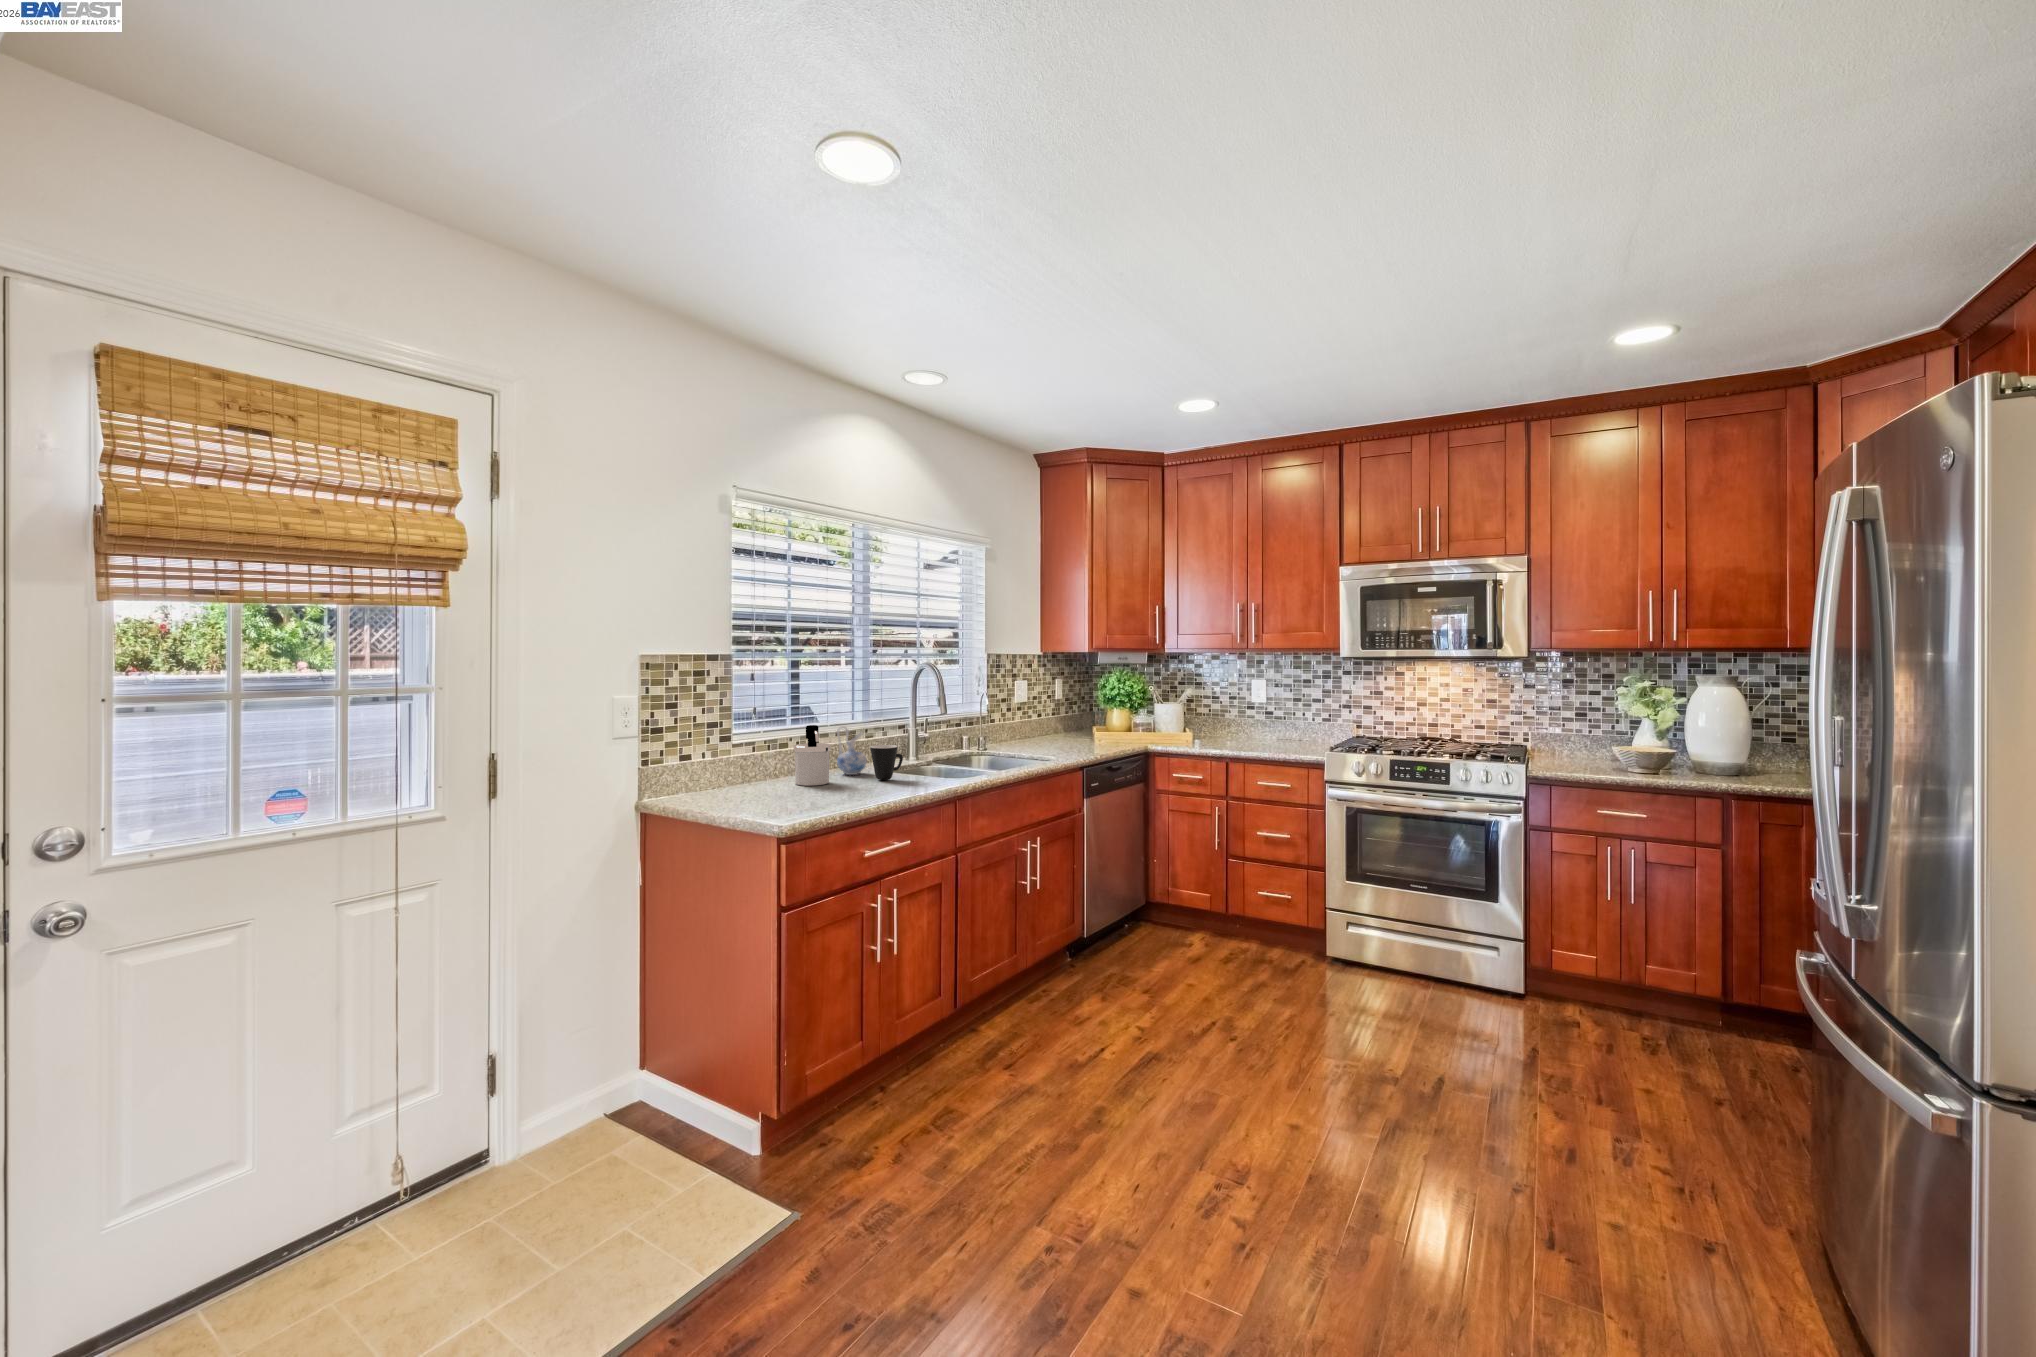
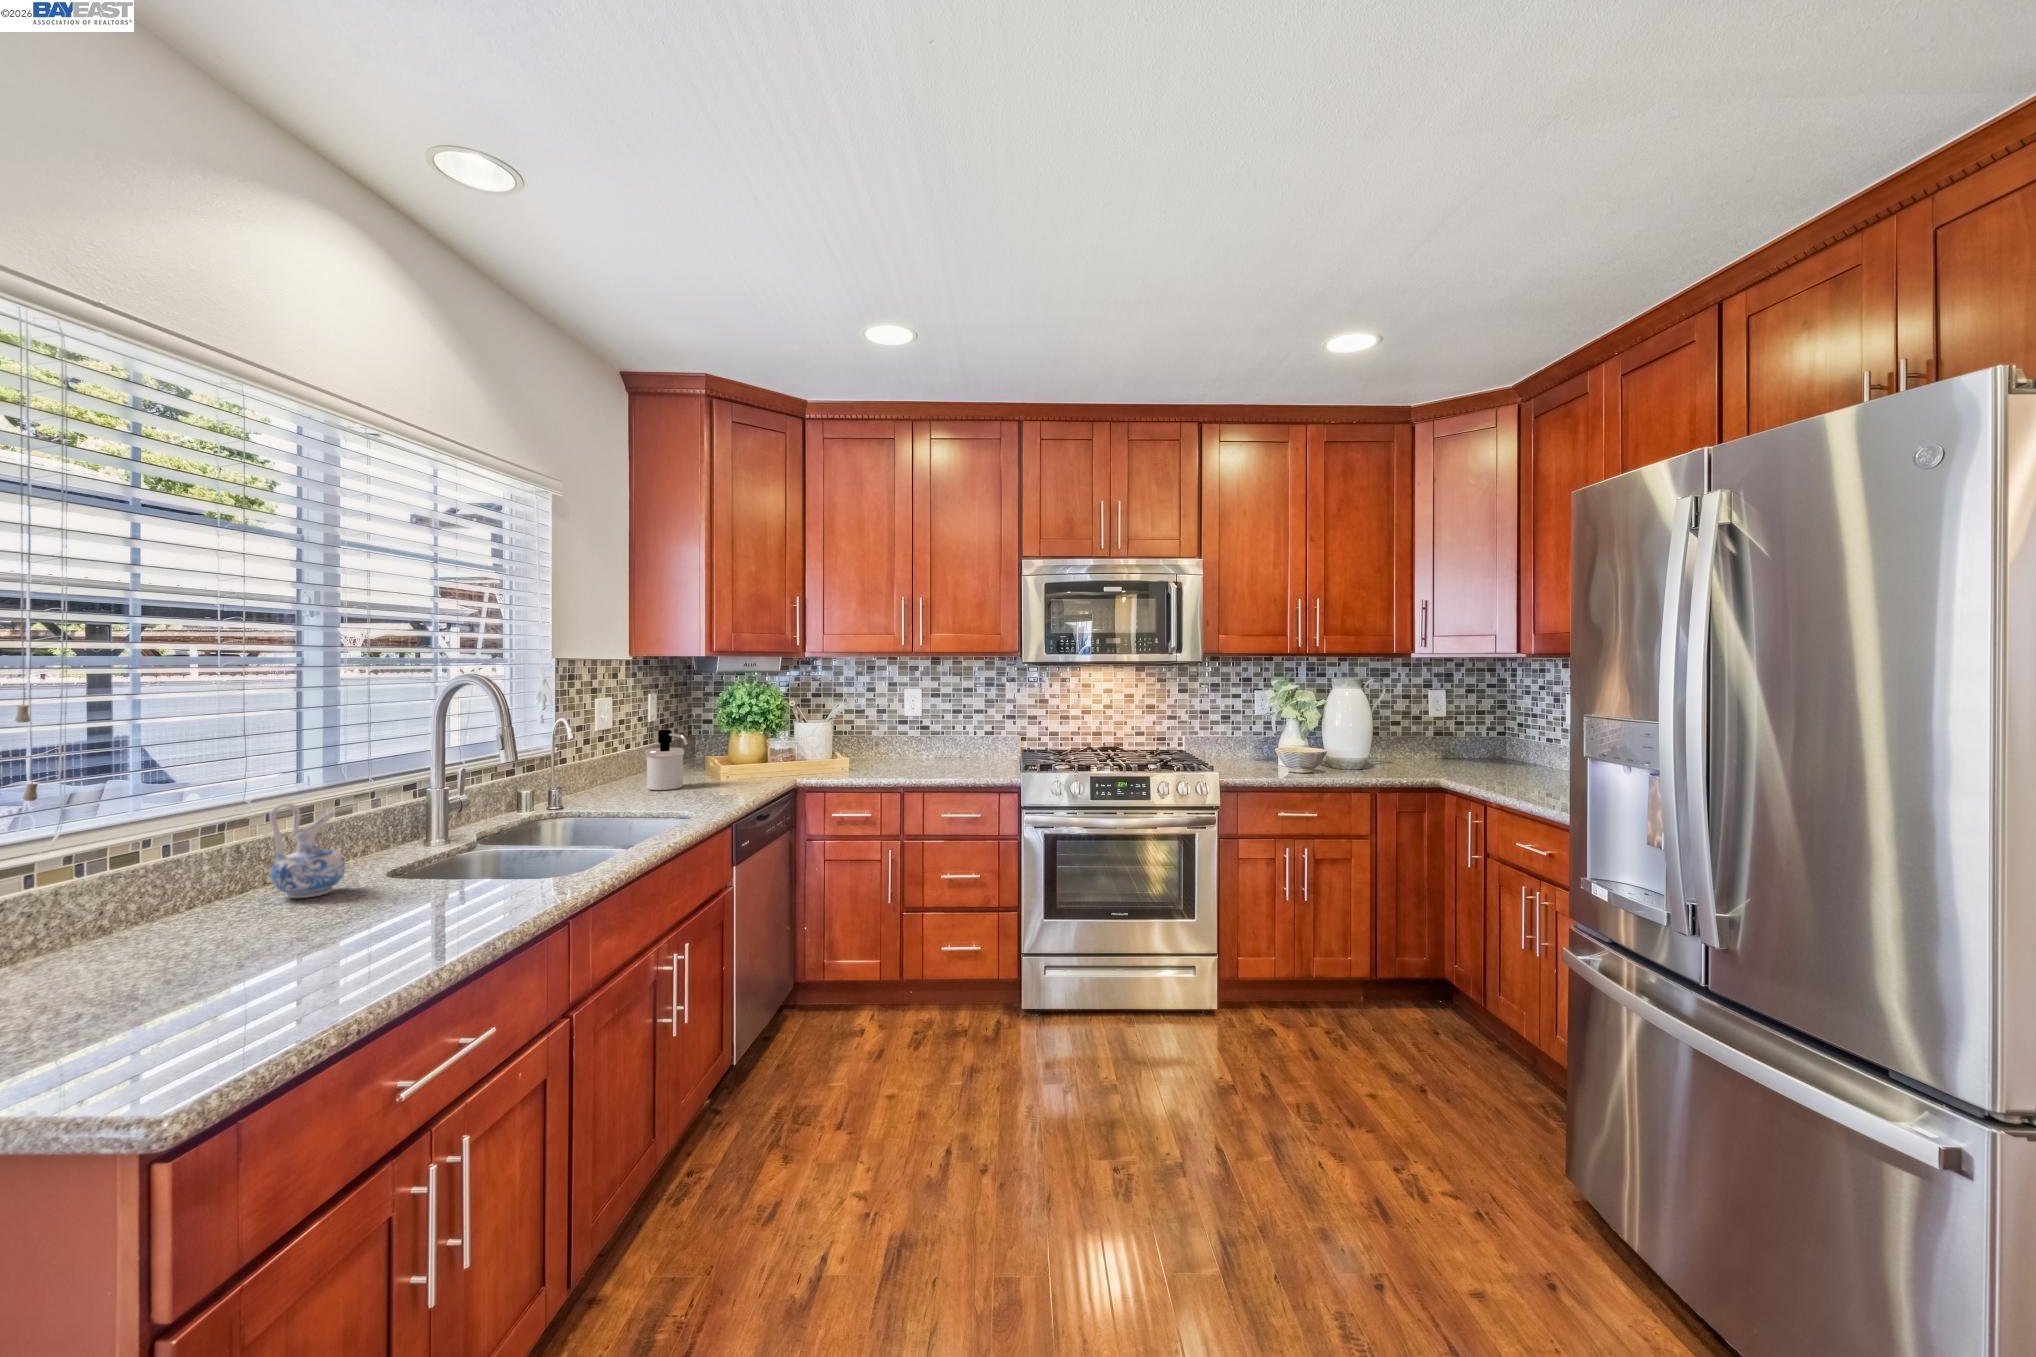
soap dispenser: present [794,725,830,786] -> present [645,730,688,790]
mug: present [870,745,903,780] -> none [362,832,438,902]

